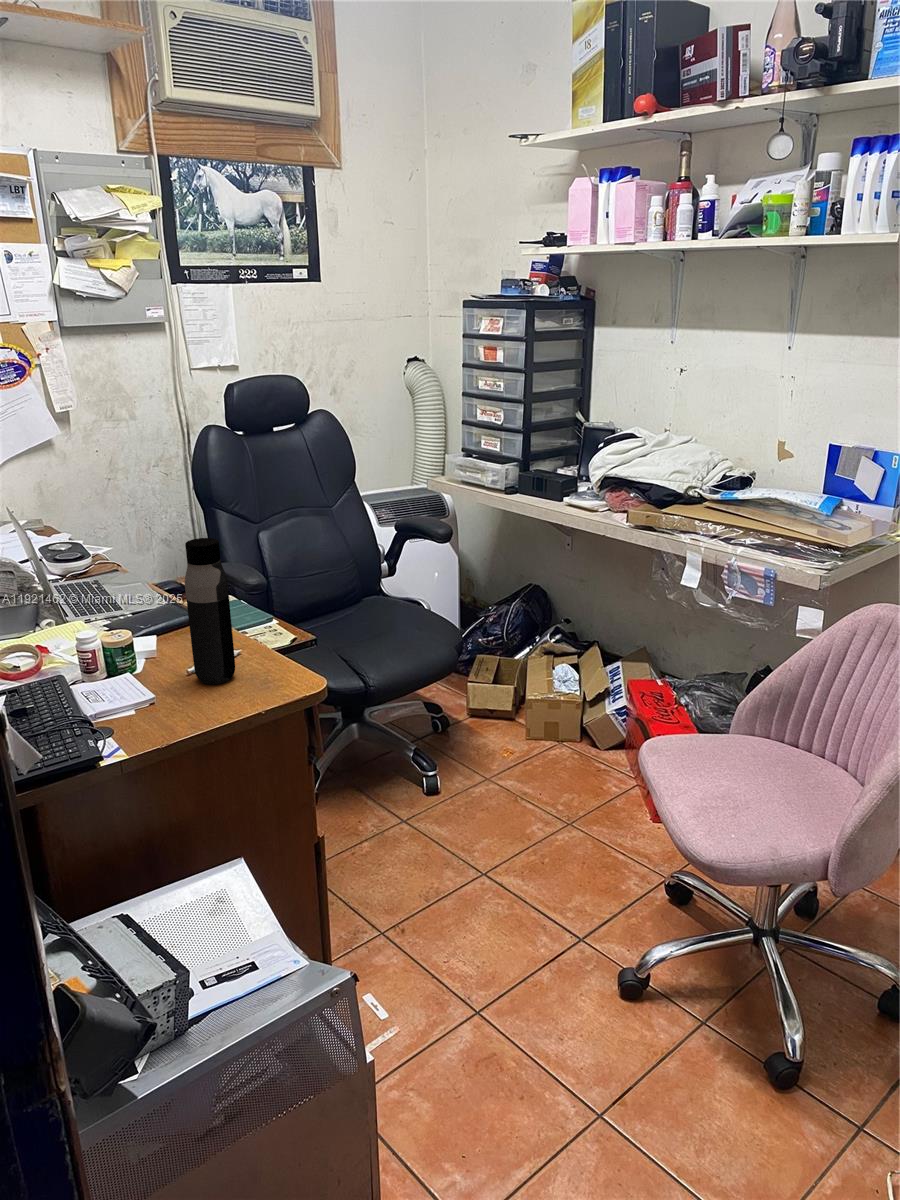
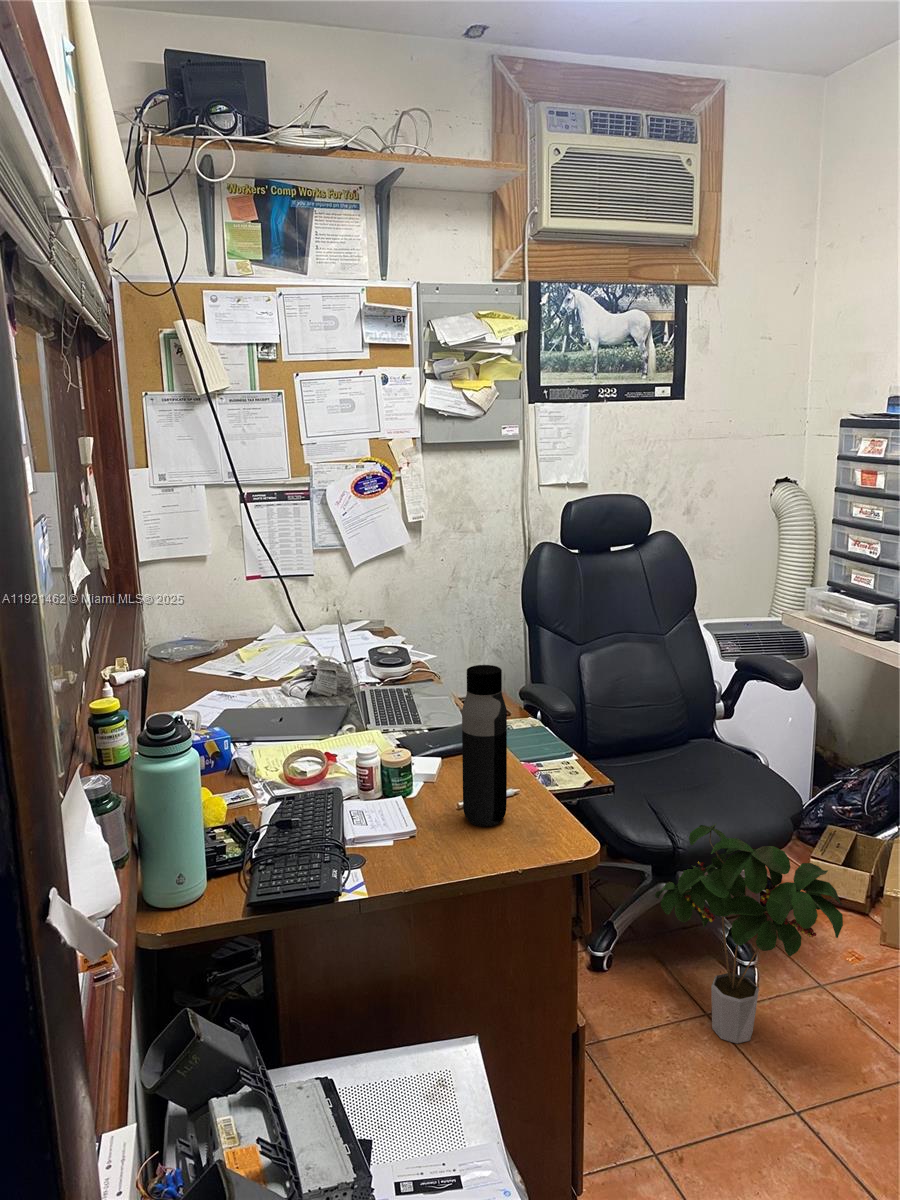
potted plant: none [354,660,504,833] -> present [655,824,843,1044]

